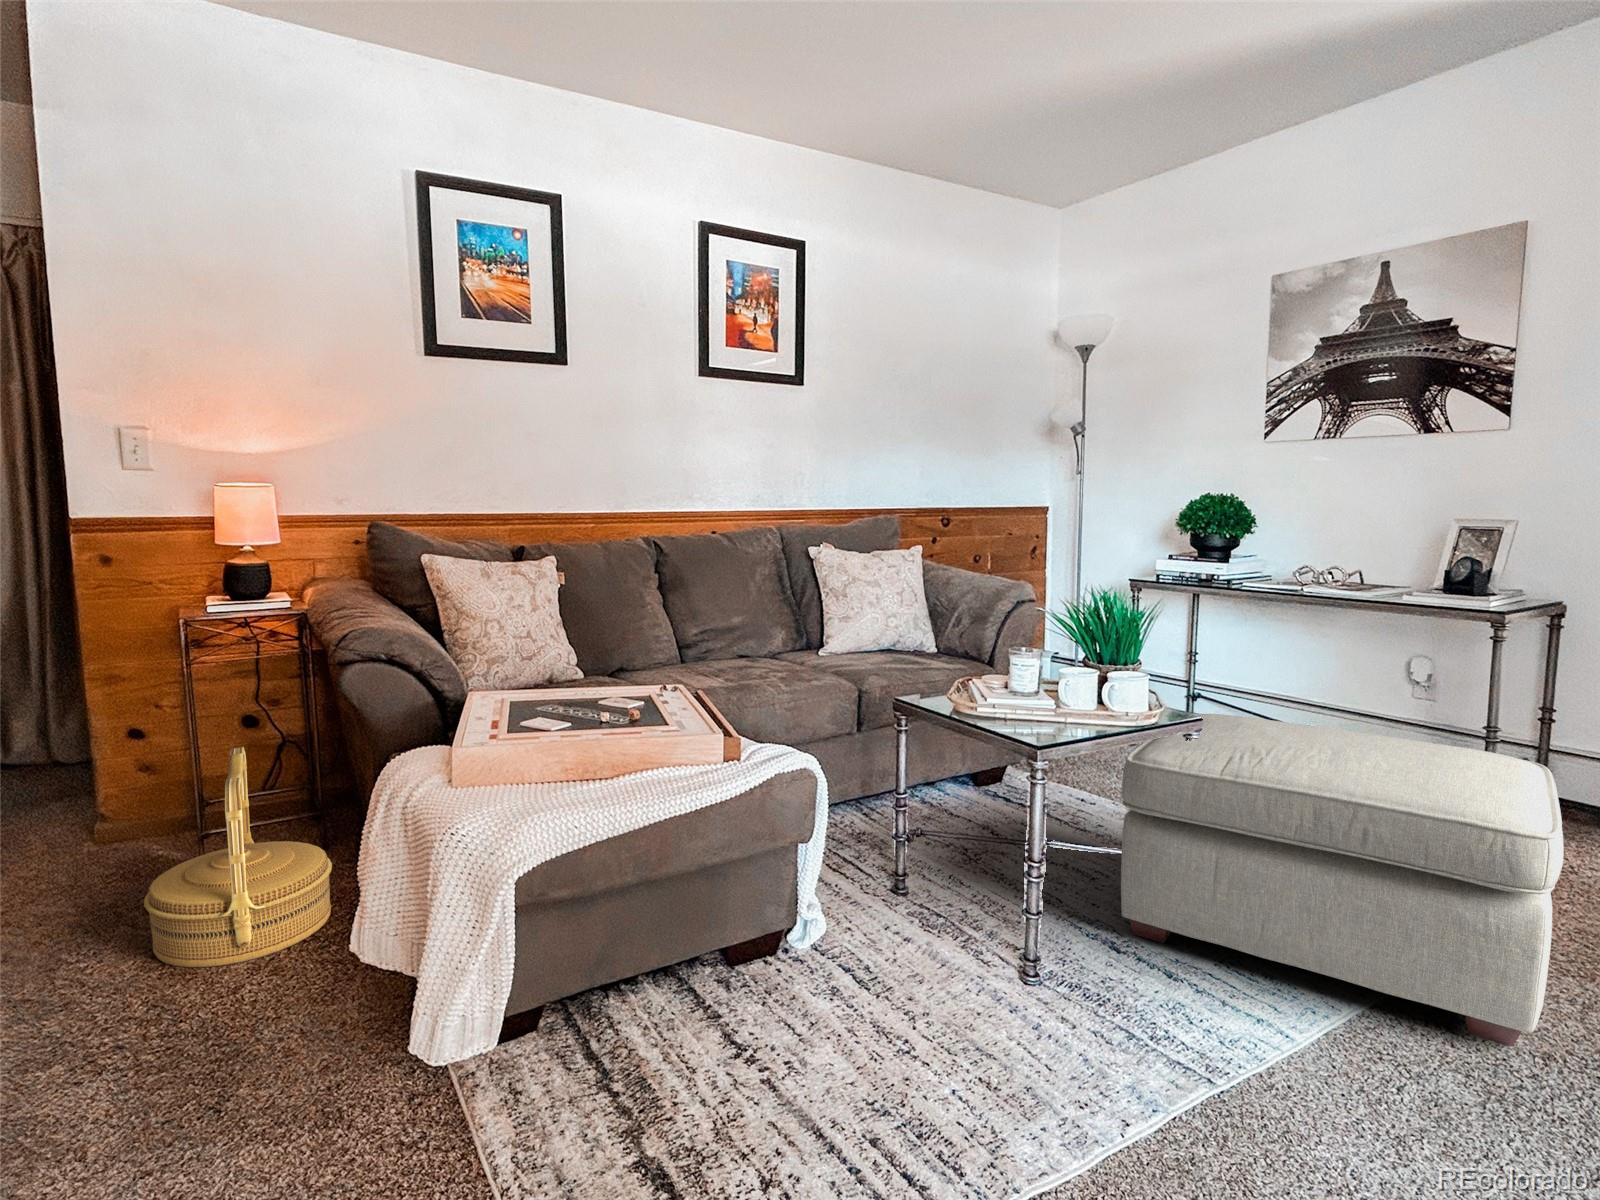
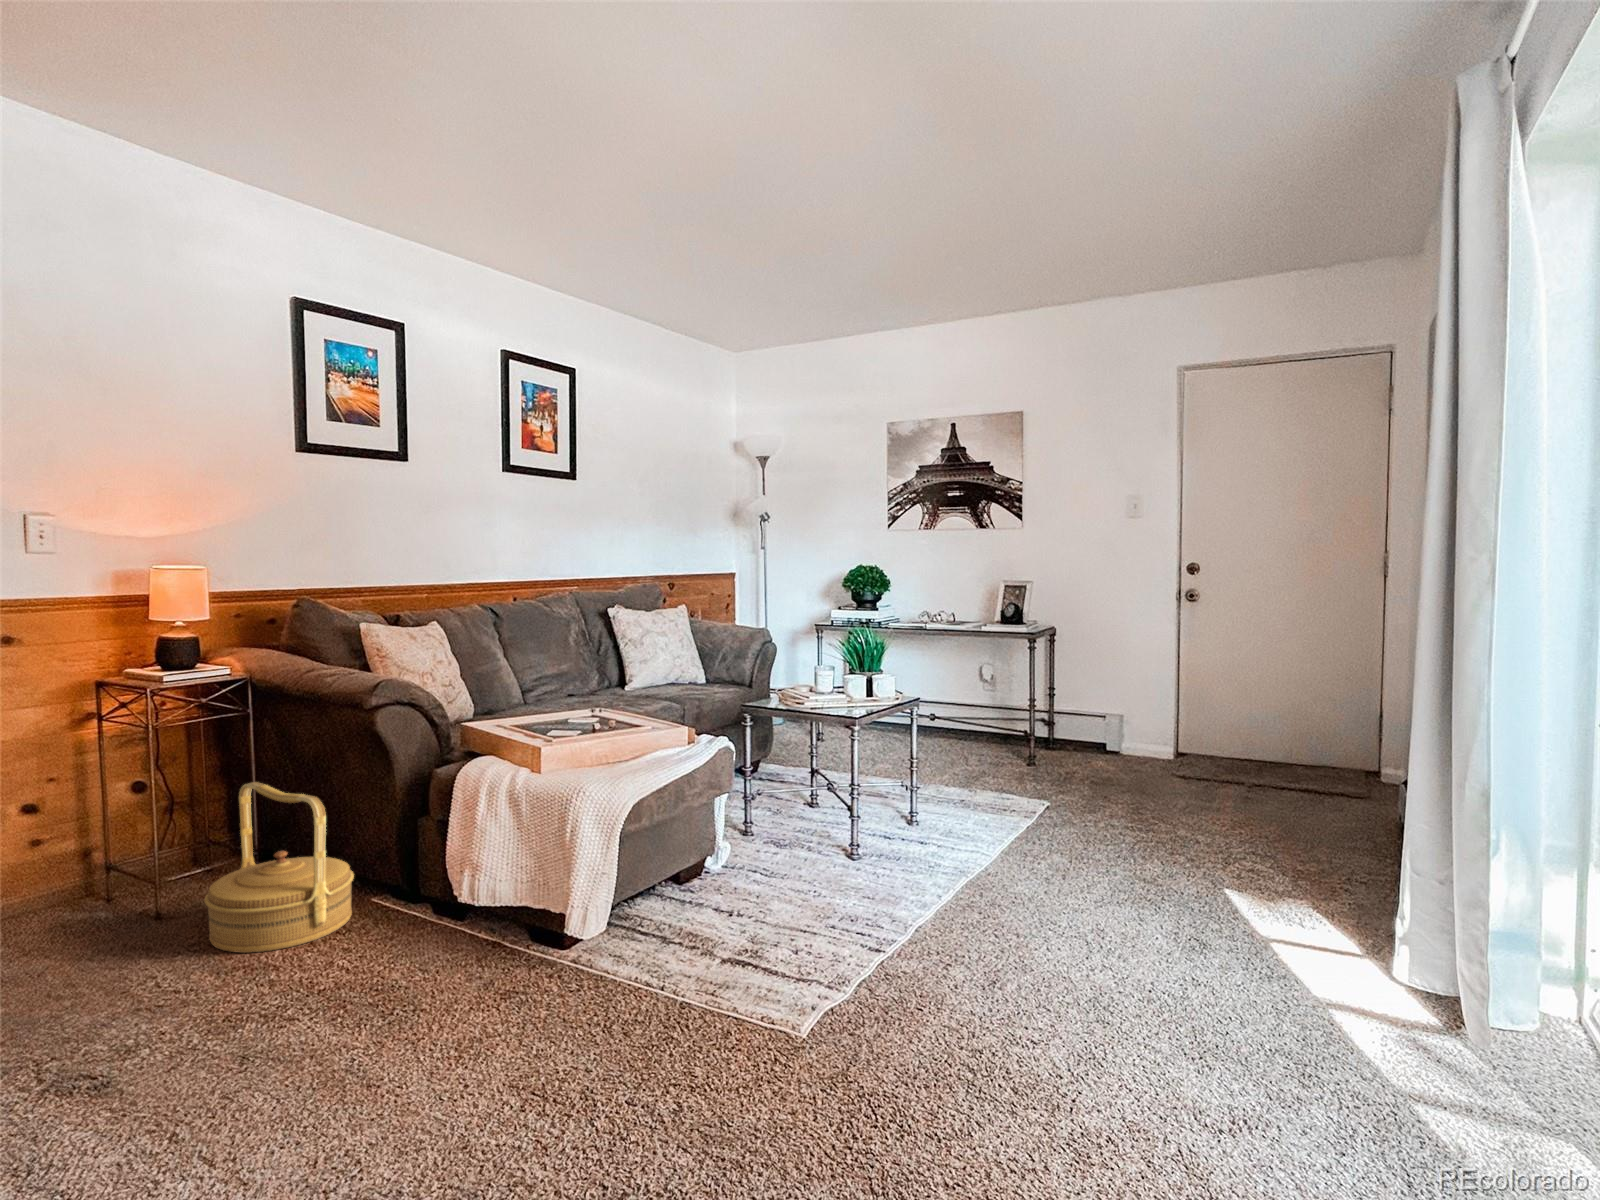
ottoman: present [1121,714,1563,1046] -> none [884,697,1085,835]

